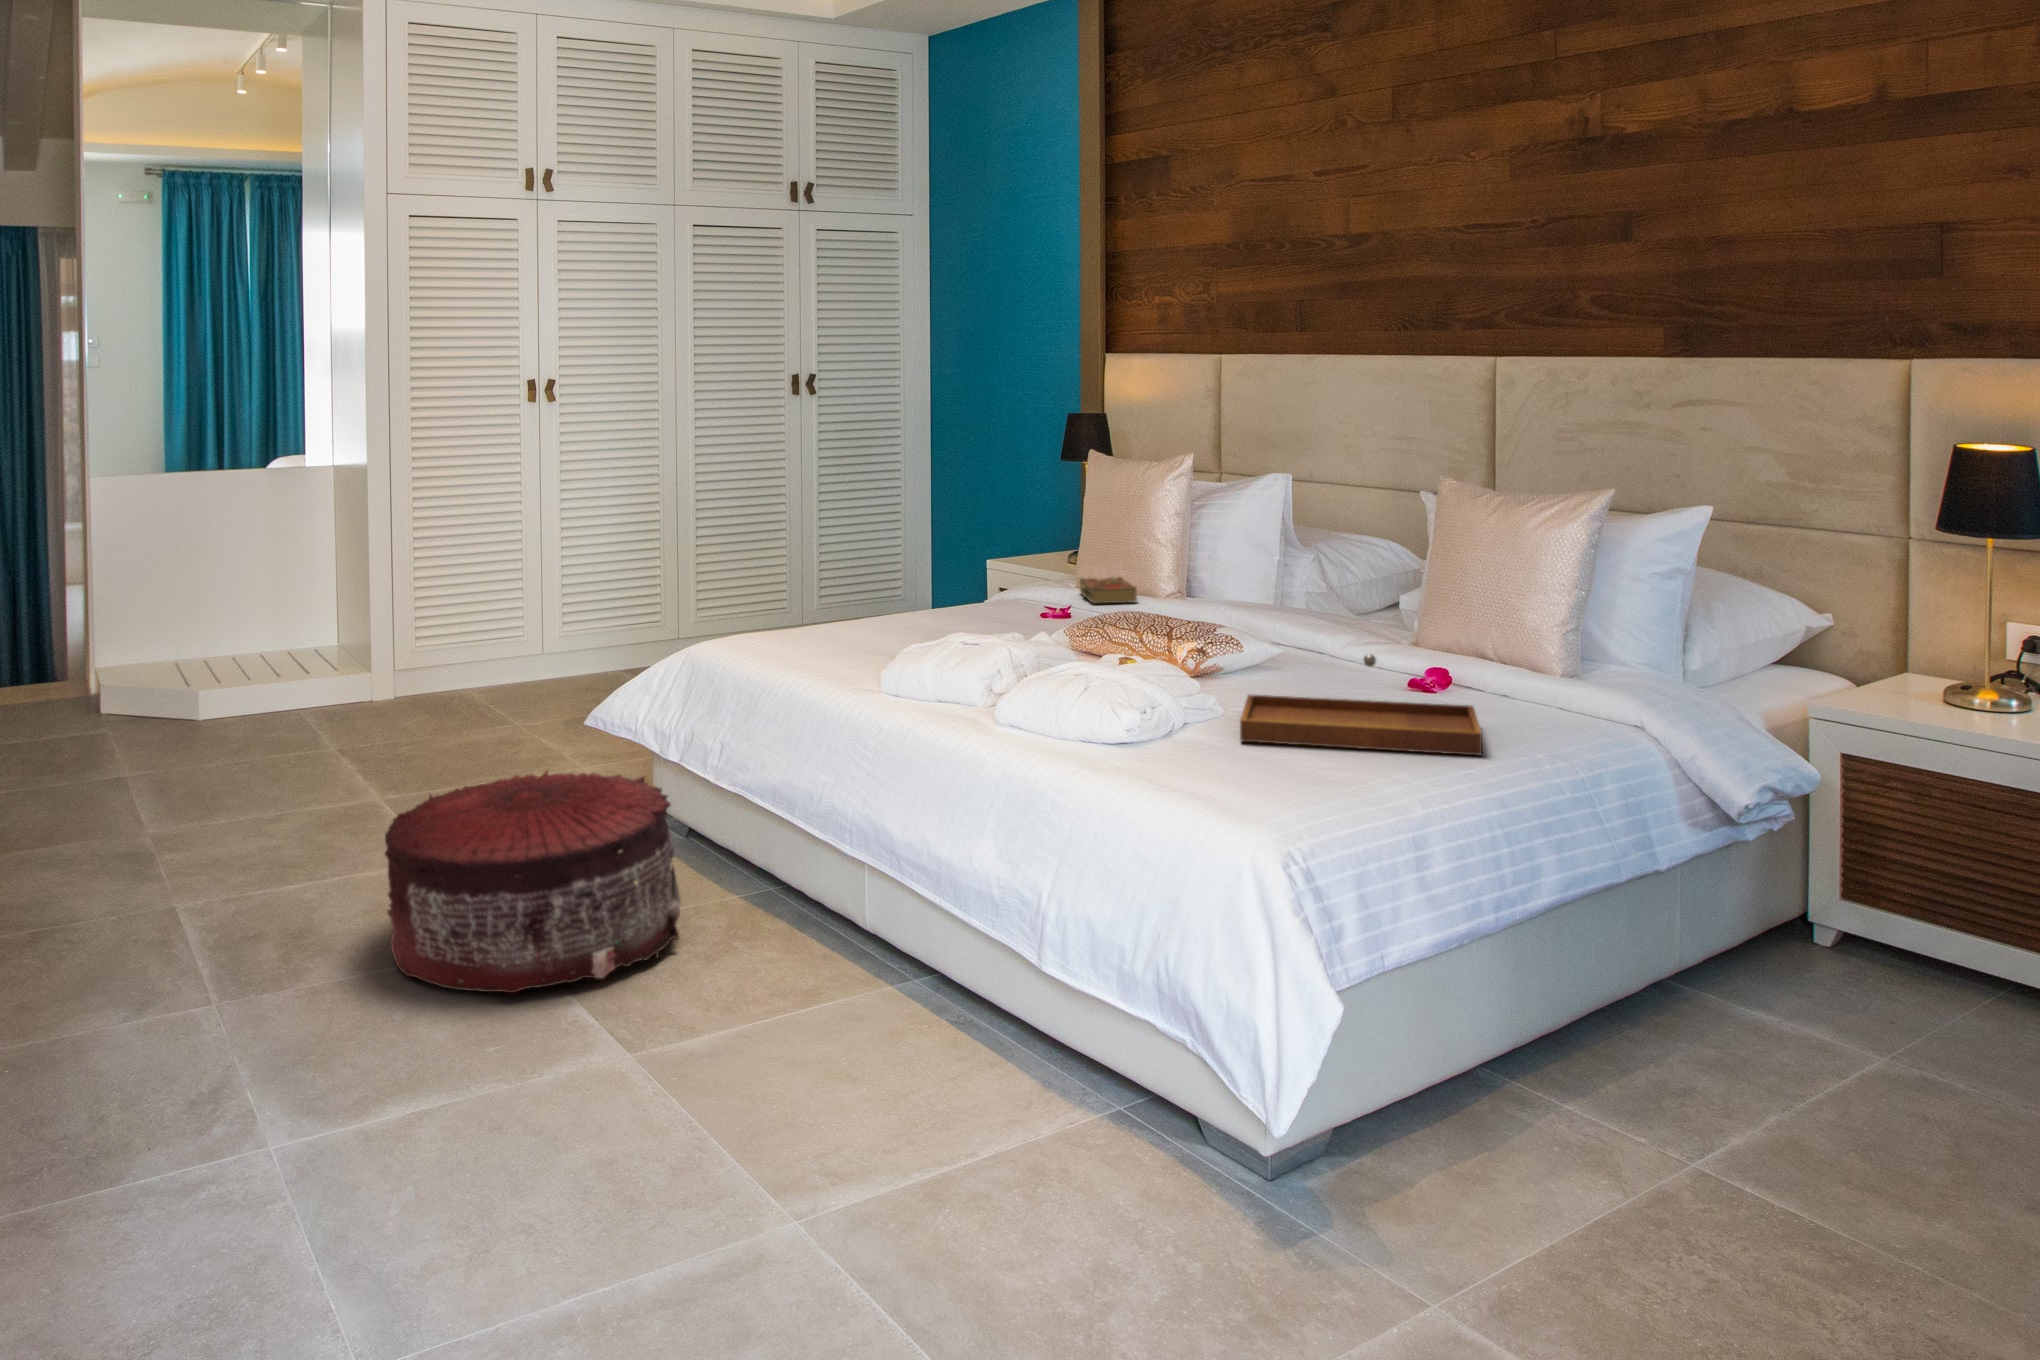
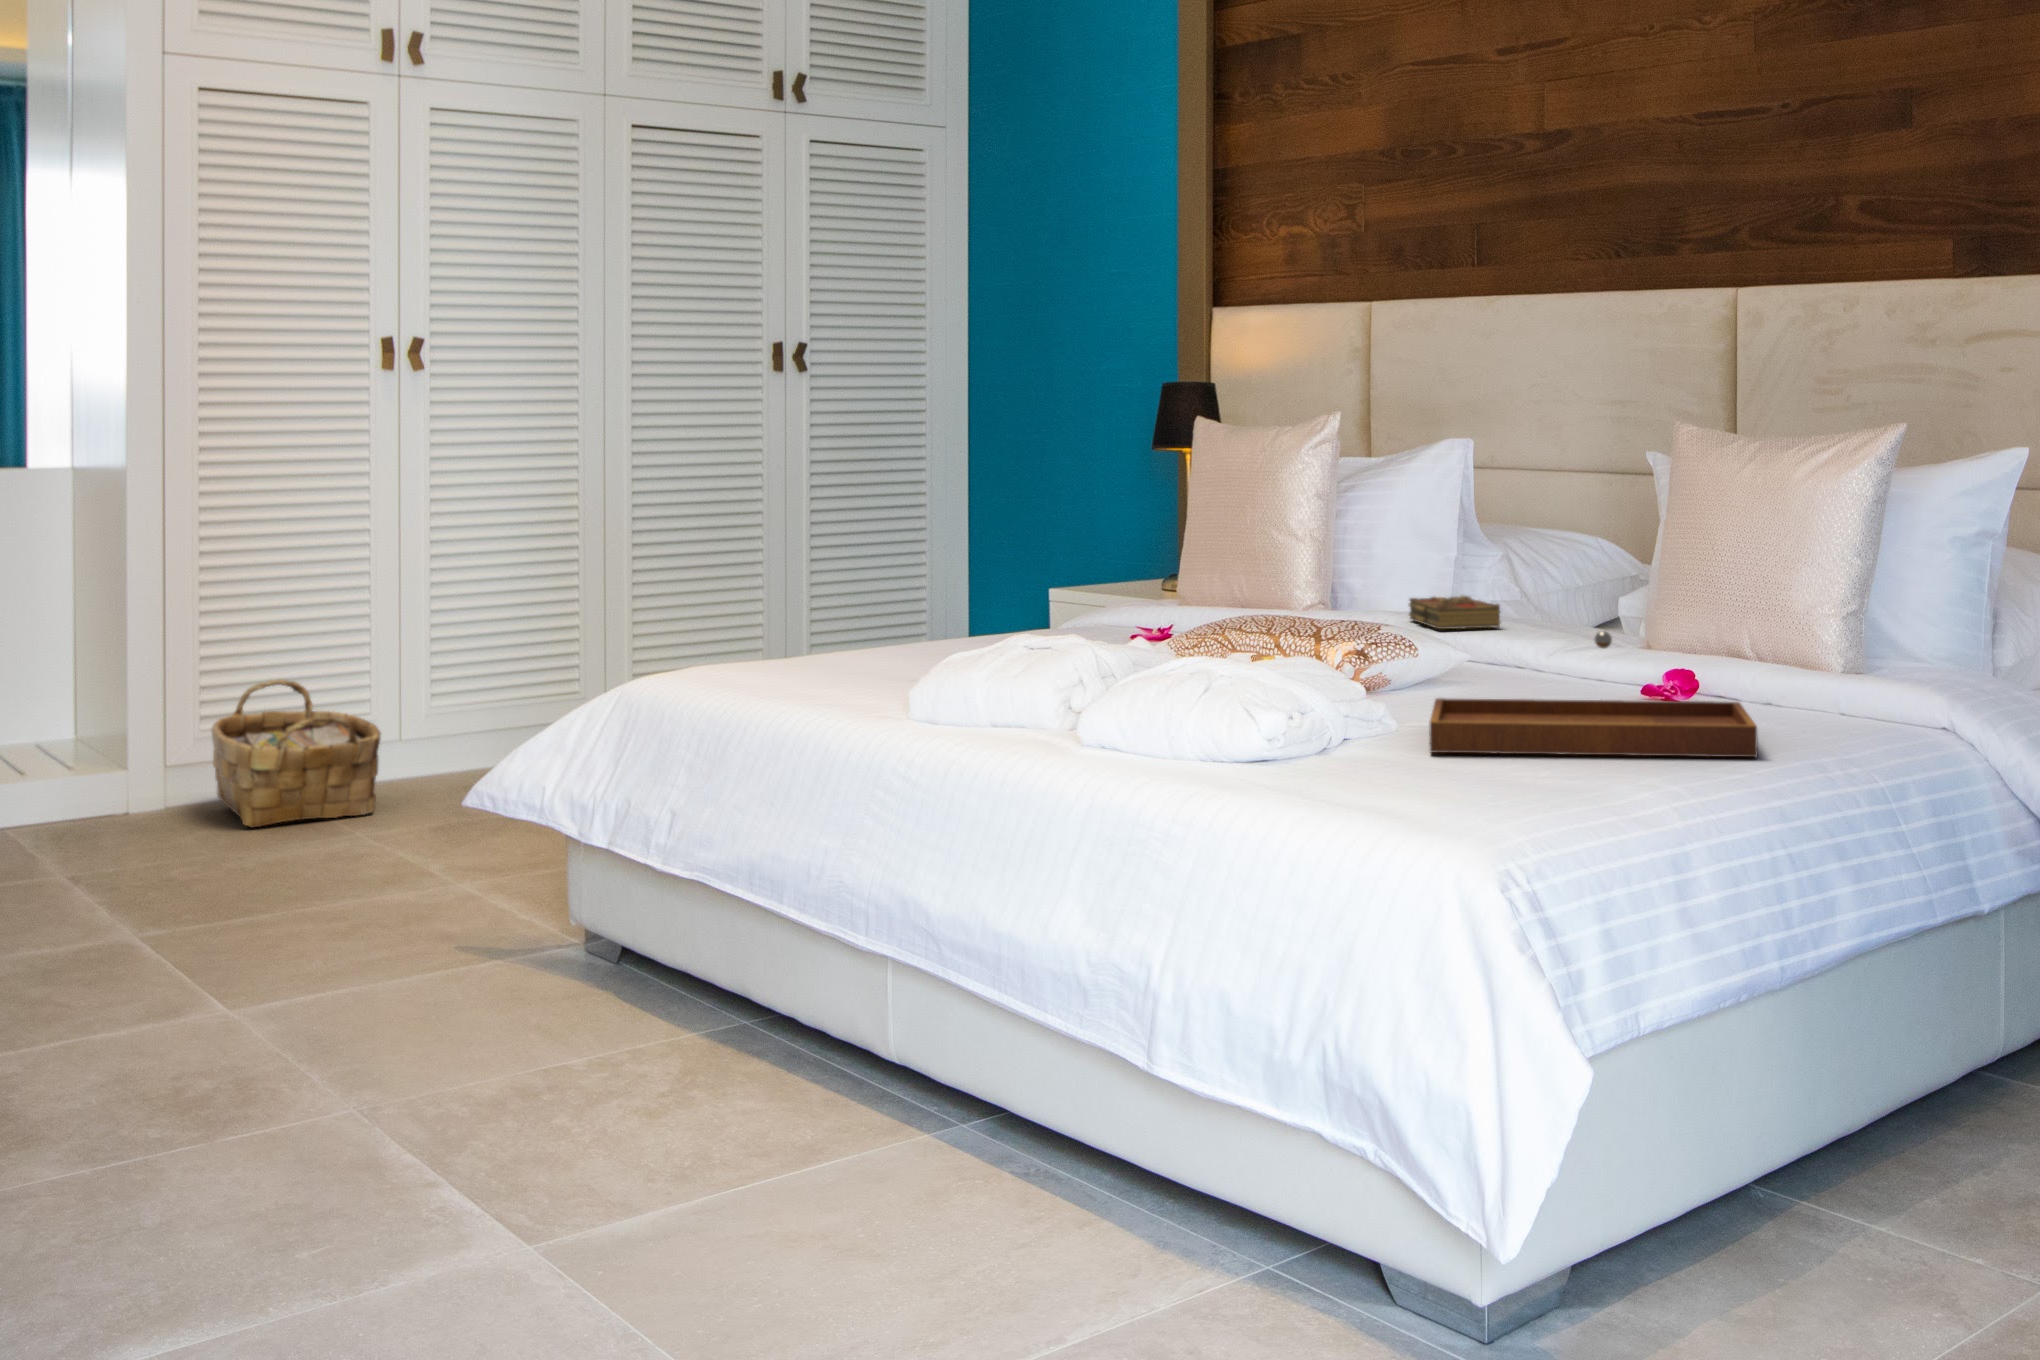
book: present [1080,577,1137,603] -> present [1409,596,1500,629]
woven basket: none [430,612,537,715] -> present [211,679,381,828]
pouf: present [385,771,681,993] -> none [128,853,603,1174]

